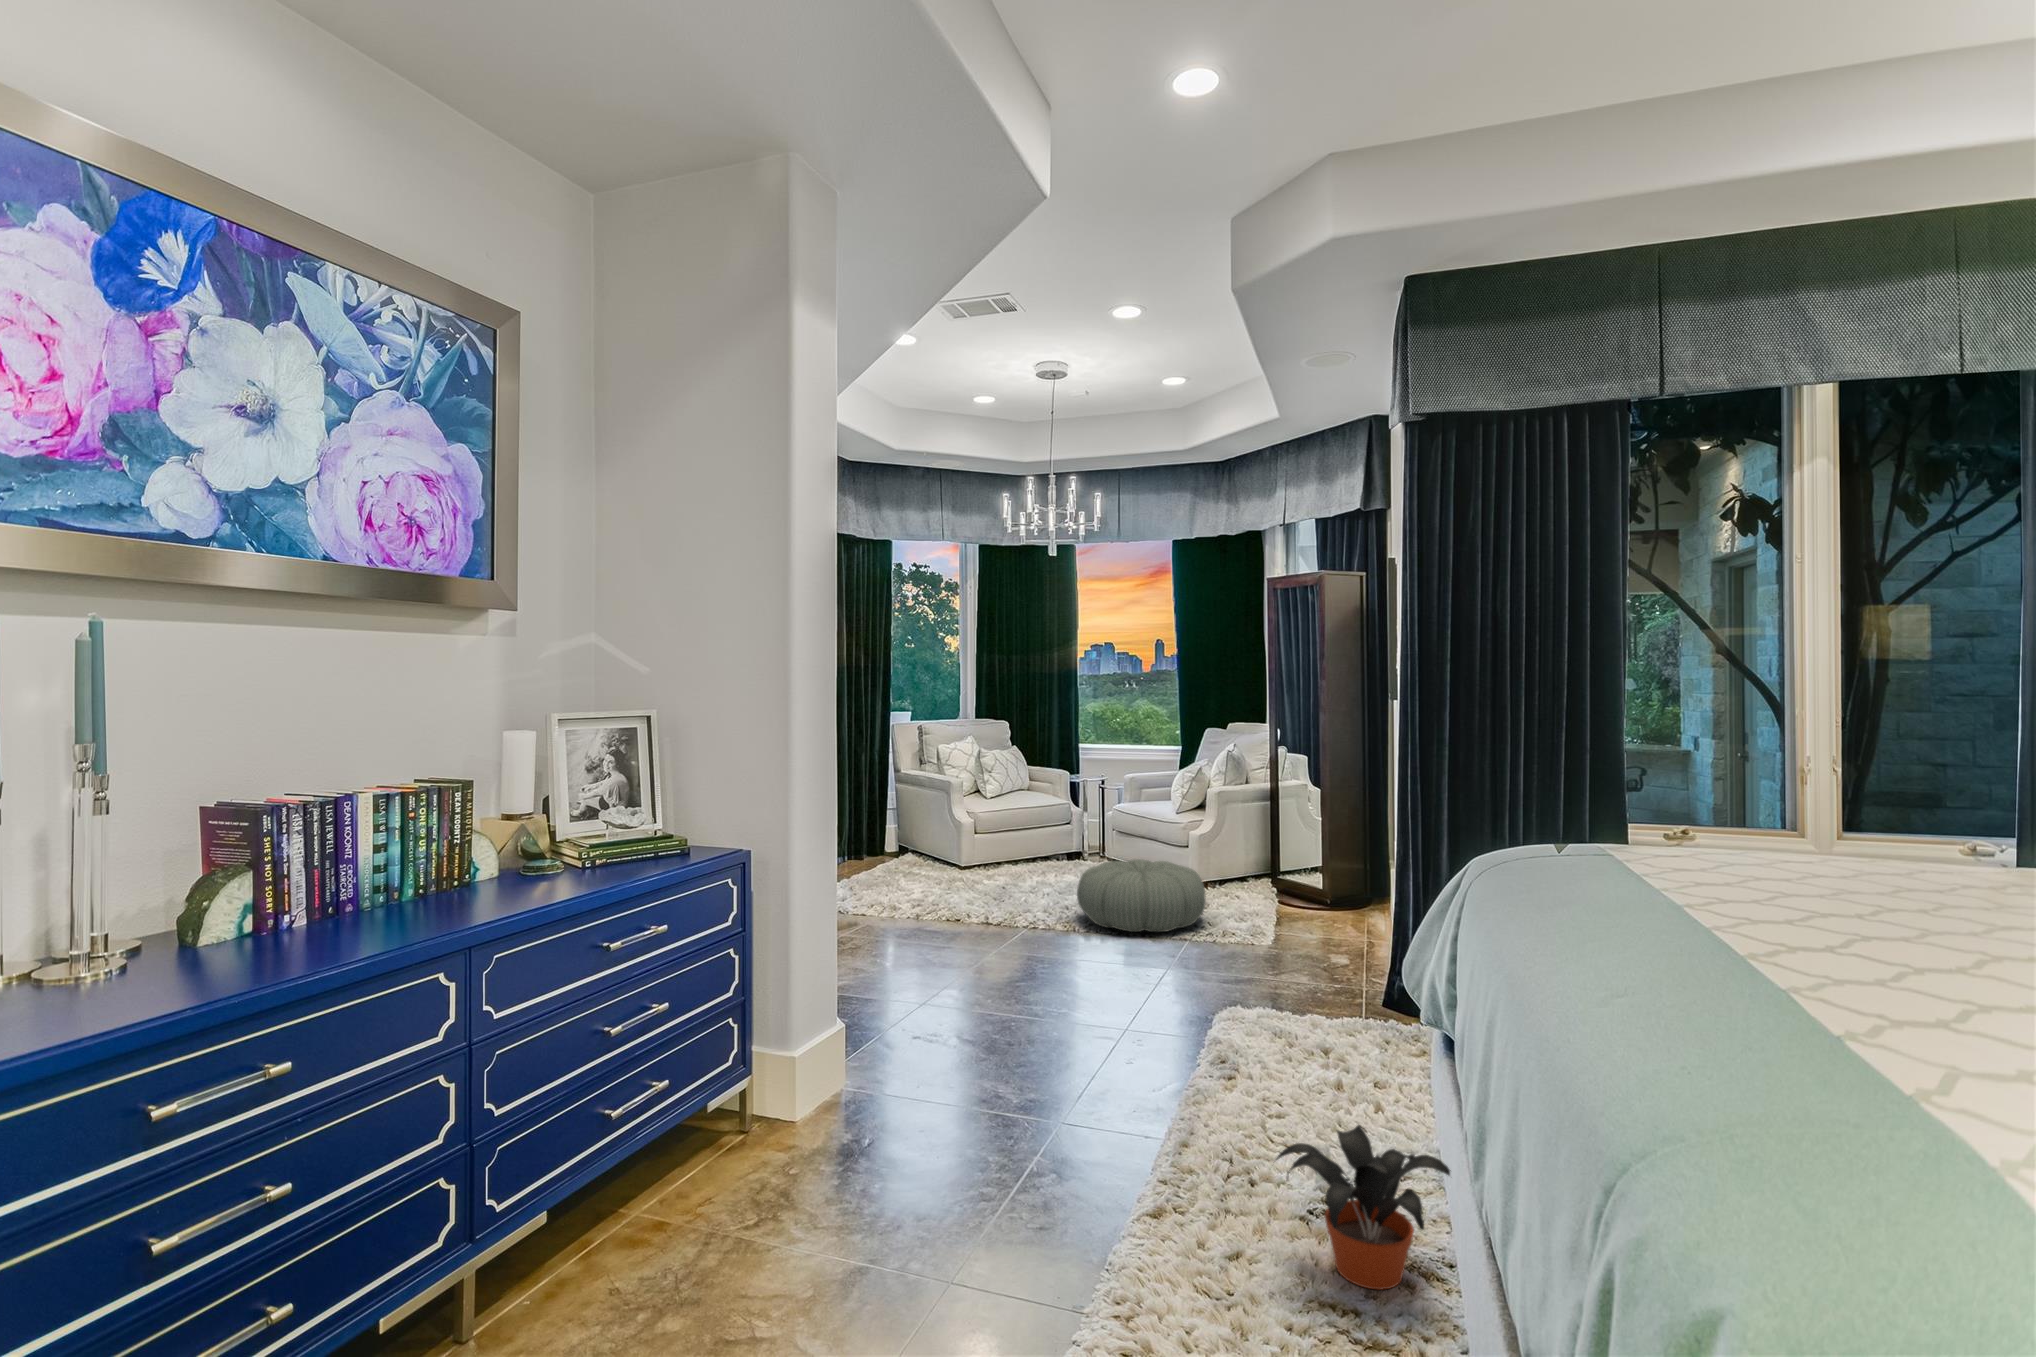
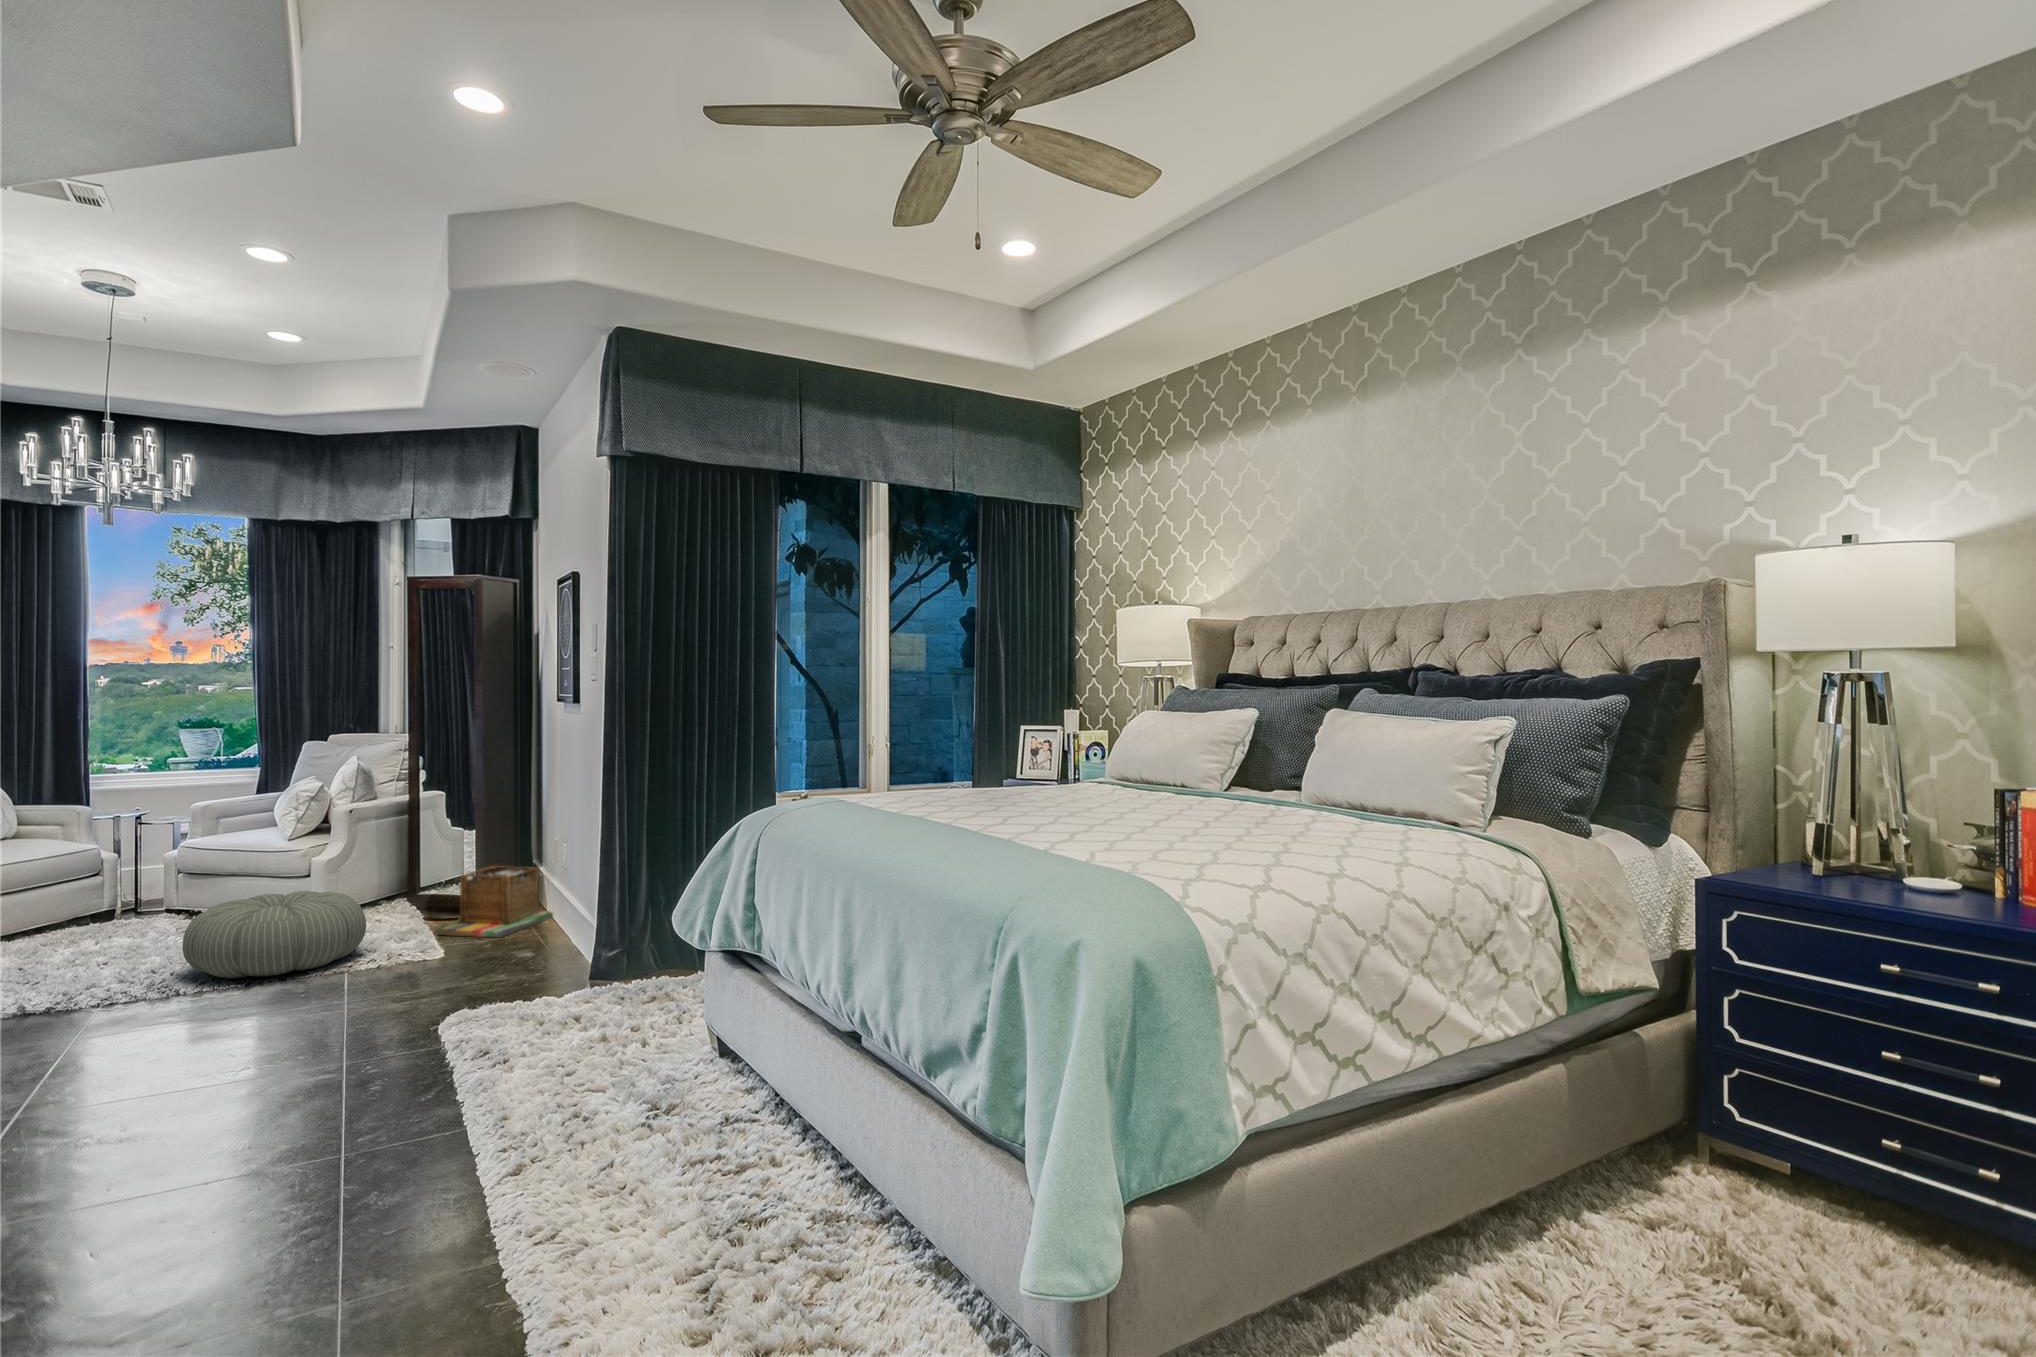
laundry basket: none [1270,863,1383,938] -> present [437,866,553,937]
potted plant: present [1276,1125,1451,1290] -> none [634,1032,775,1147]

